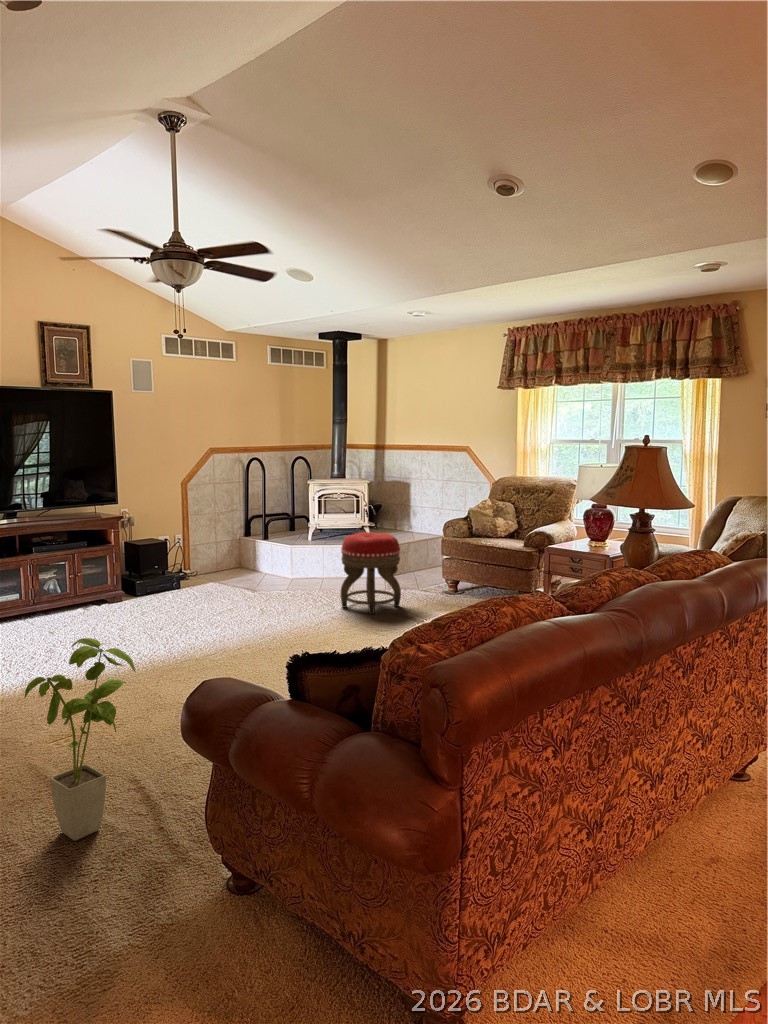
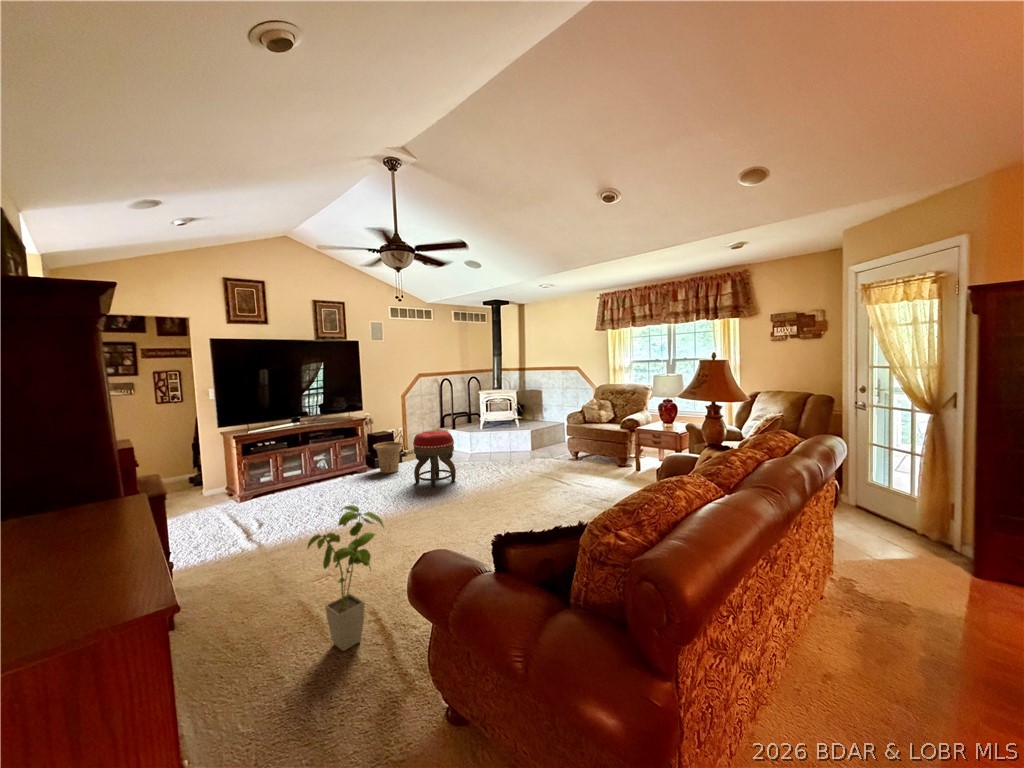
footstool: present [341,532,401,614] -> present [413,431,456,487]
basket: none [132,555,180,605] -> present [373,442,403,474]

